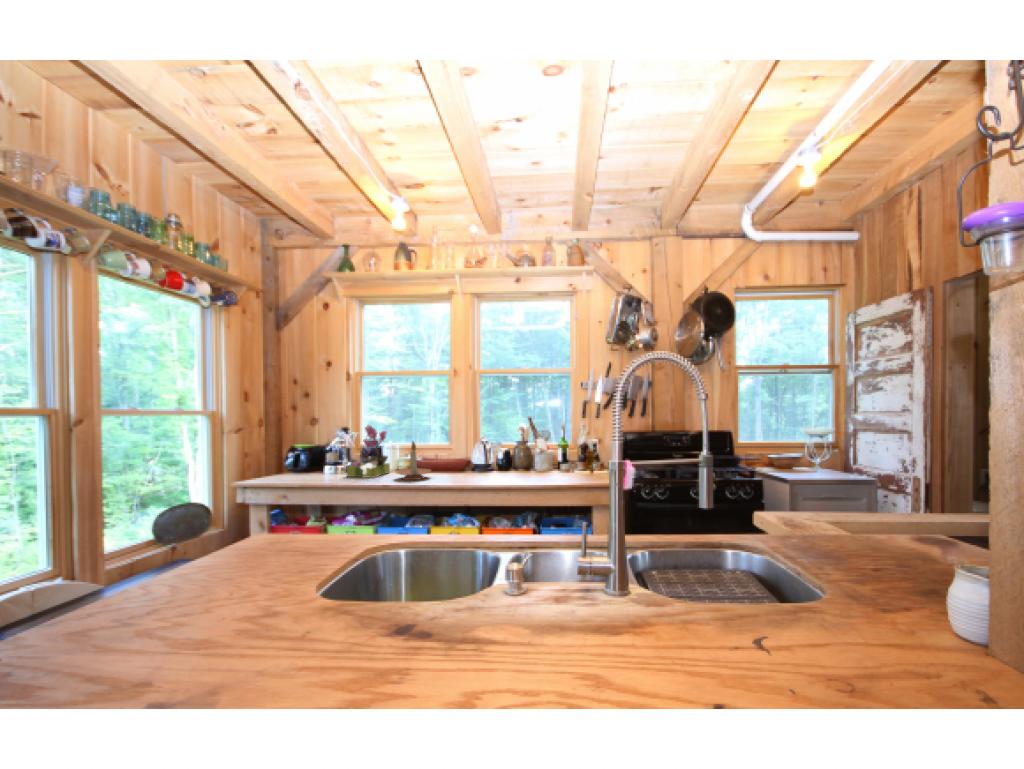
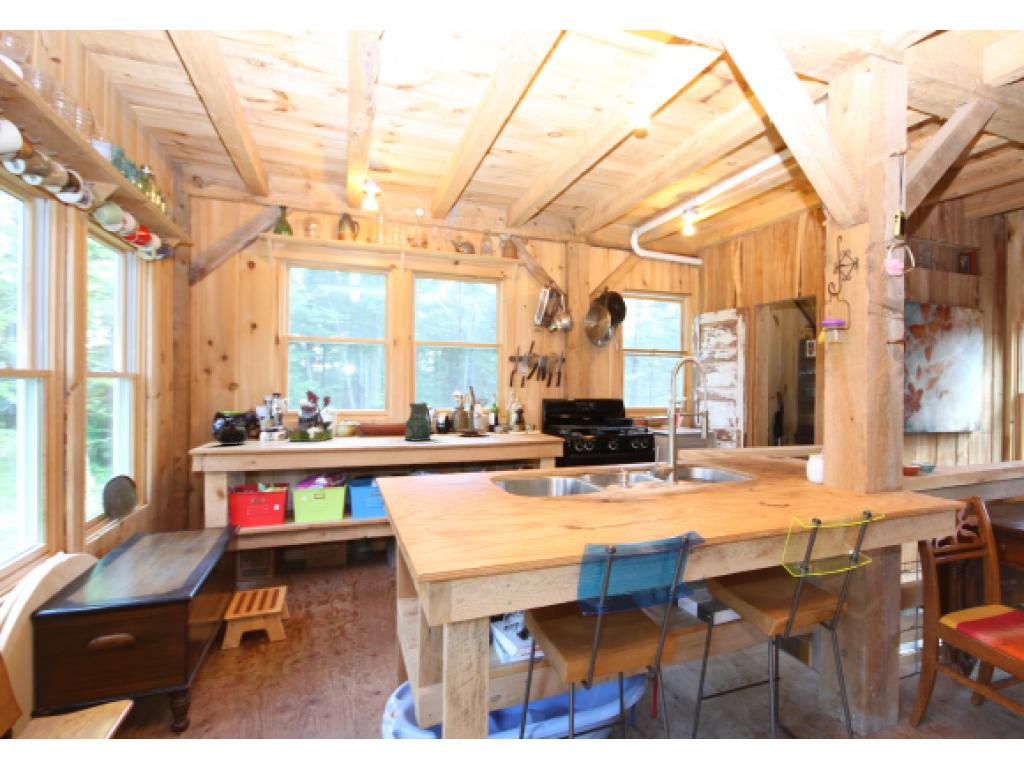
ceramic pitcher: none [446,439,474,483] -> present [405,403,430,441]
candle holder: present [396,441,431,480] -> present [457,404,485,436]
teapot: none [277,460,316,481] -> present [213,424,250,445]

